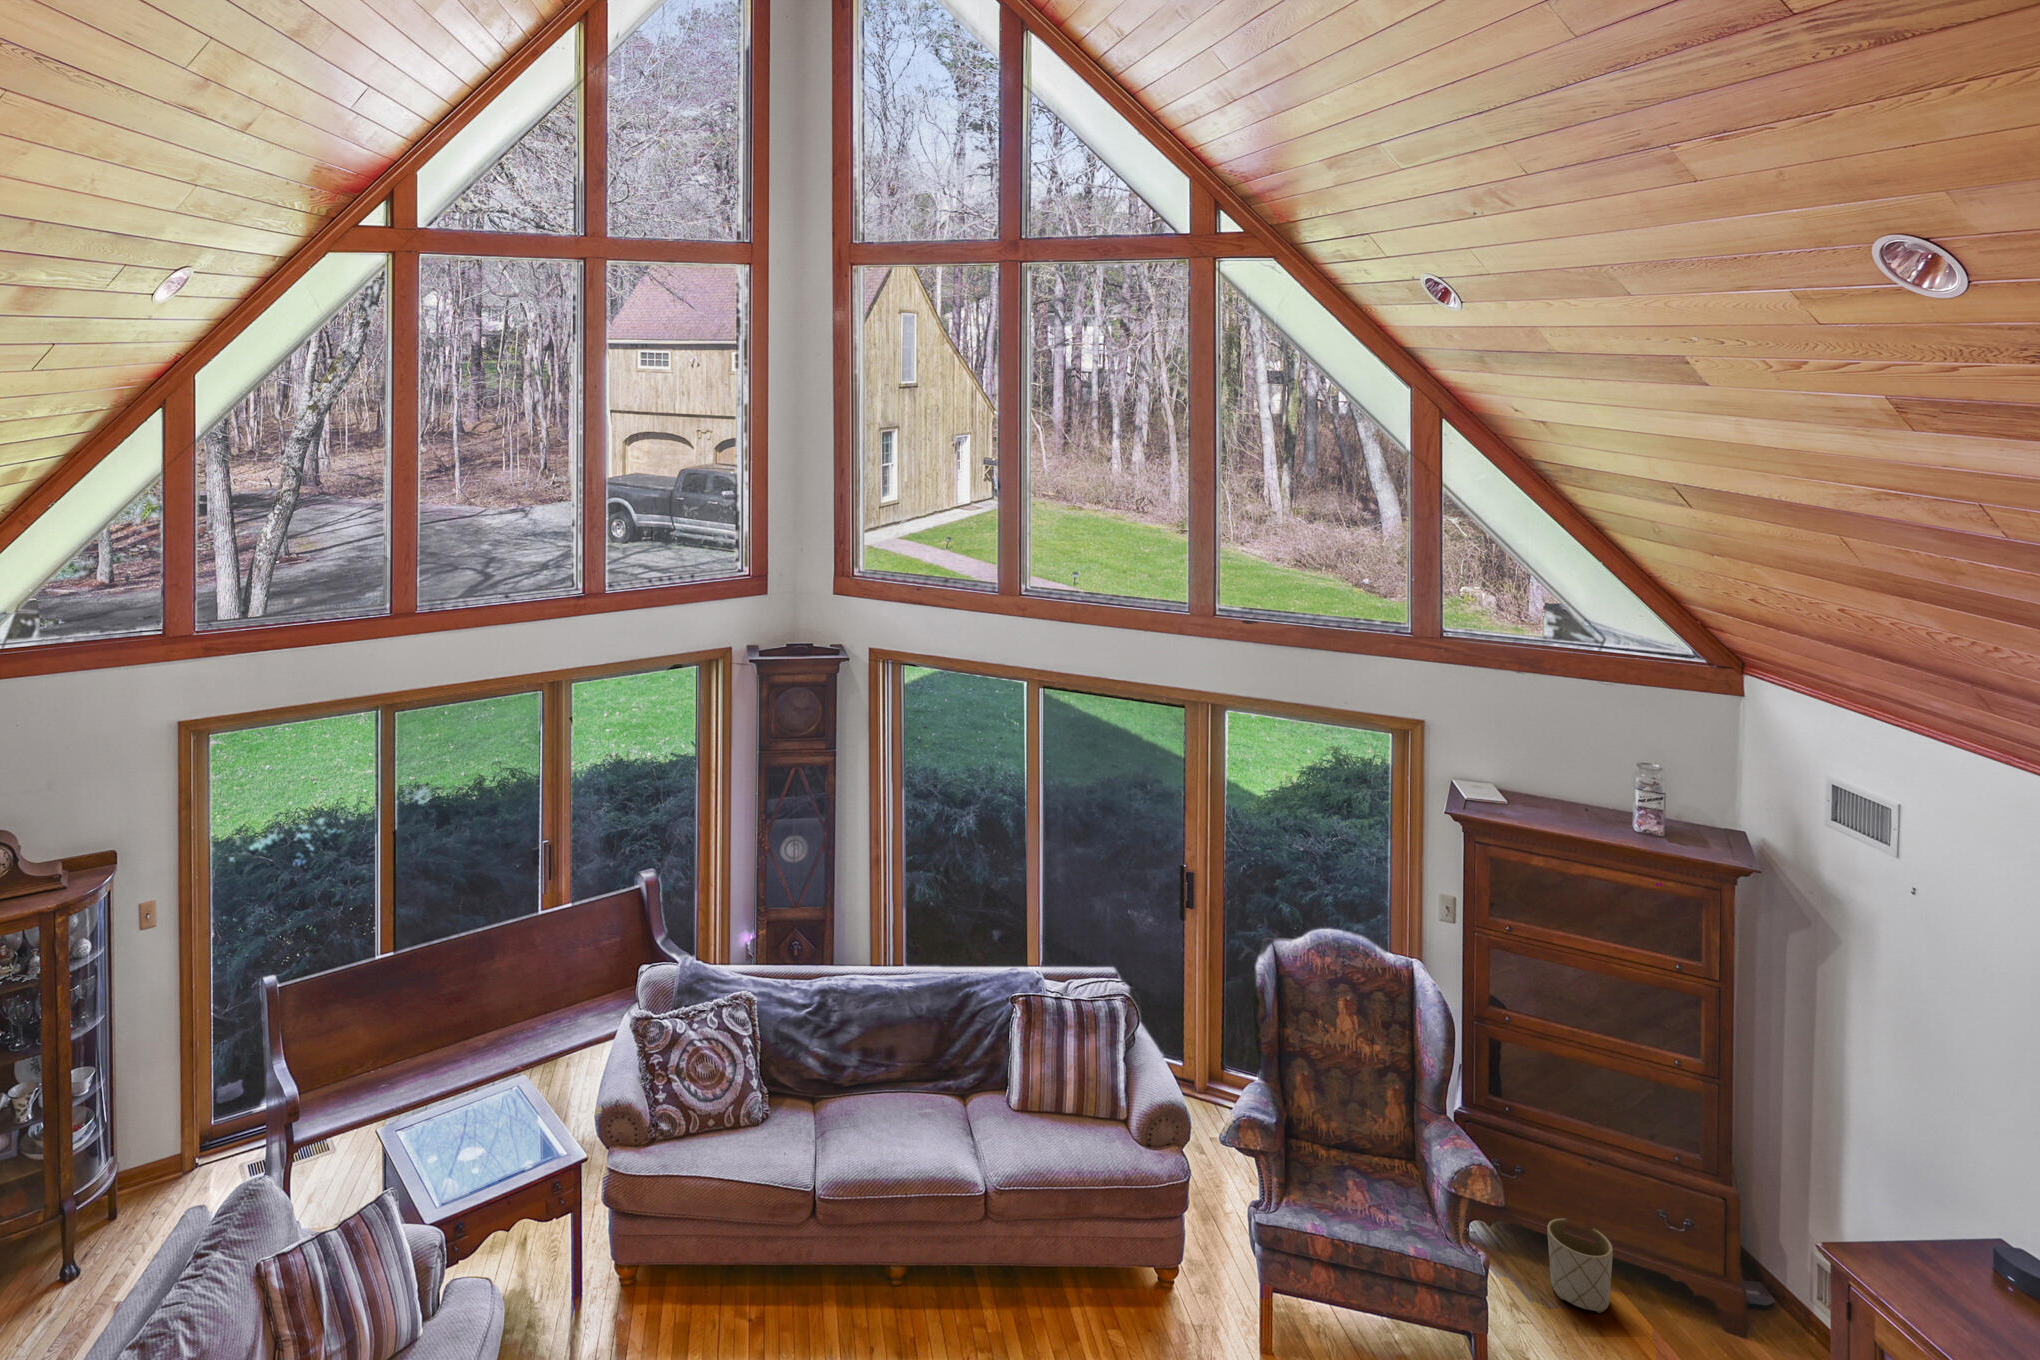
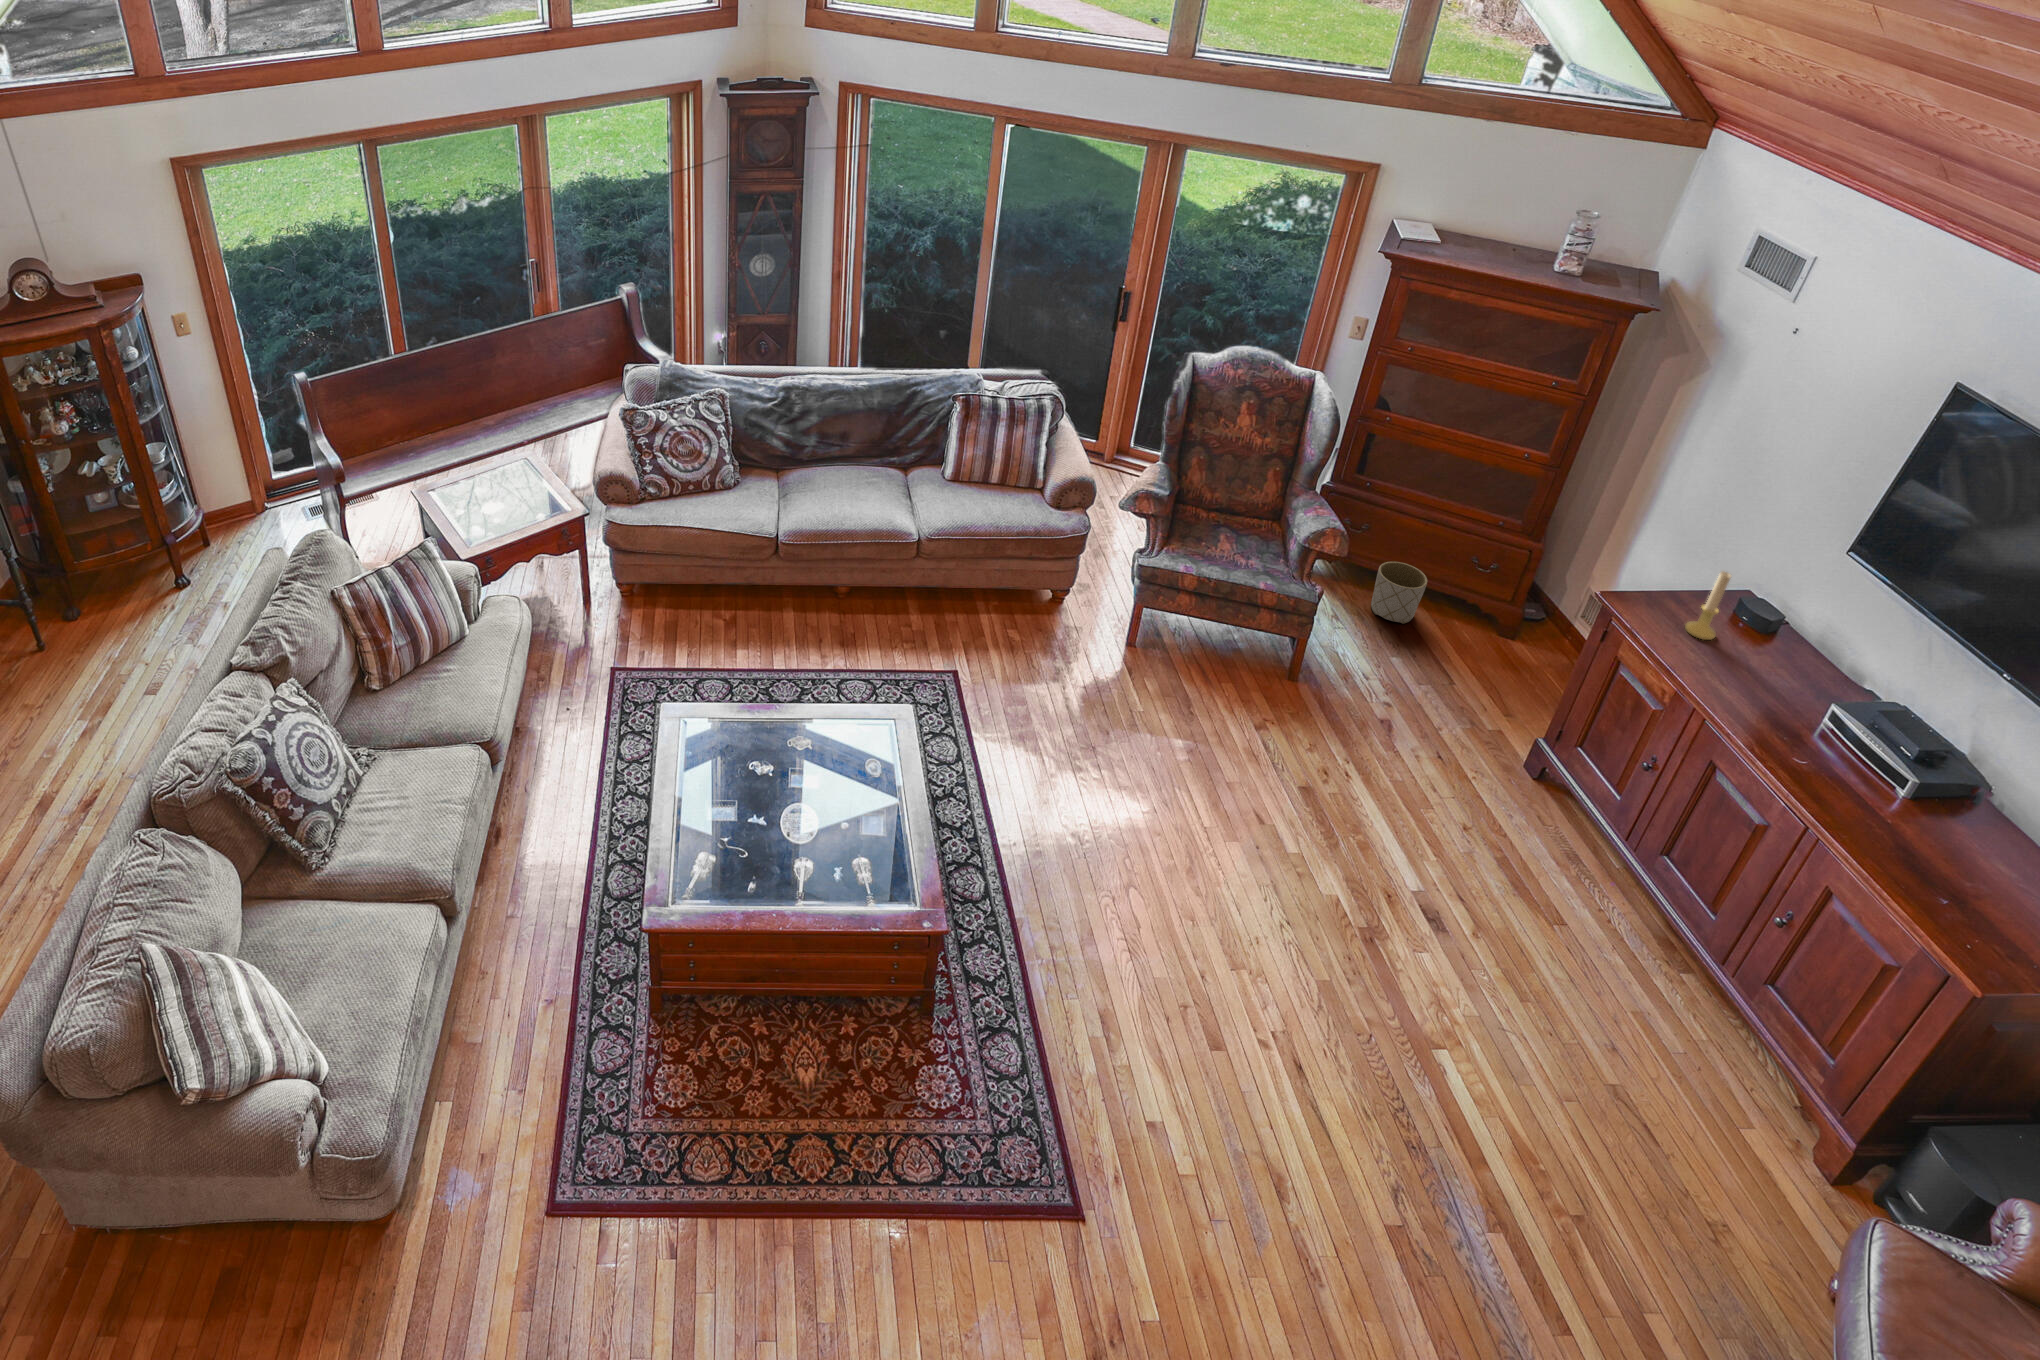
candle holder: none [1968,1211,2015,1320] -> present [1685,571,1731,640]

